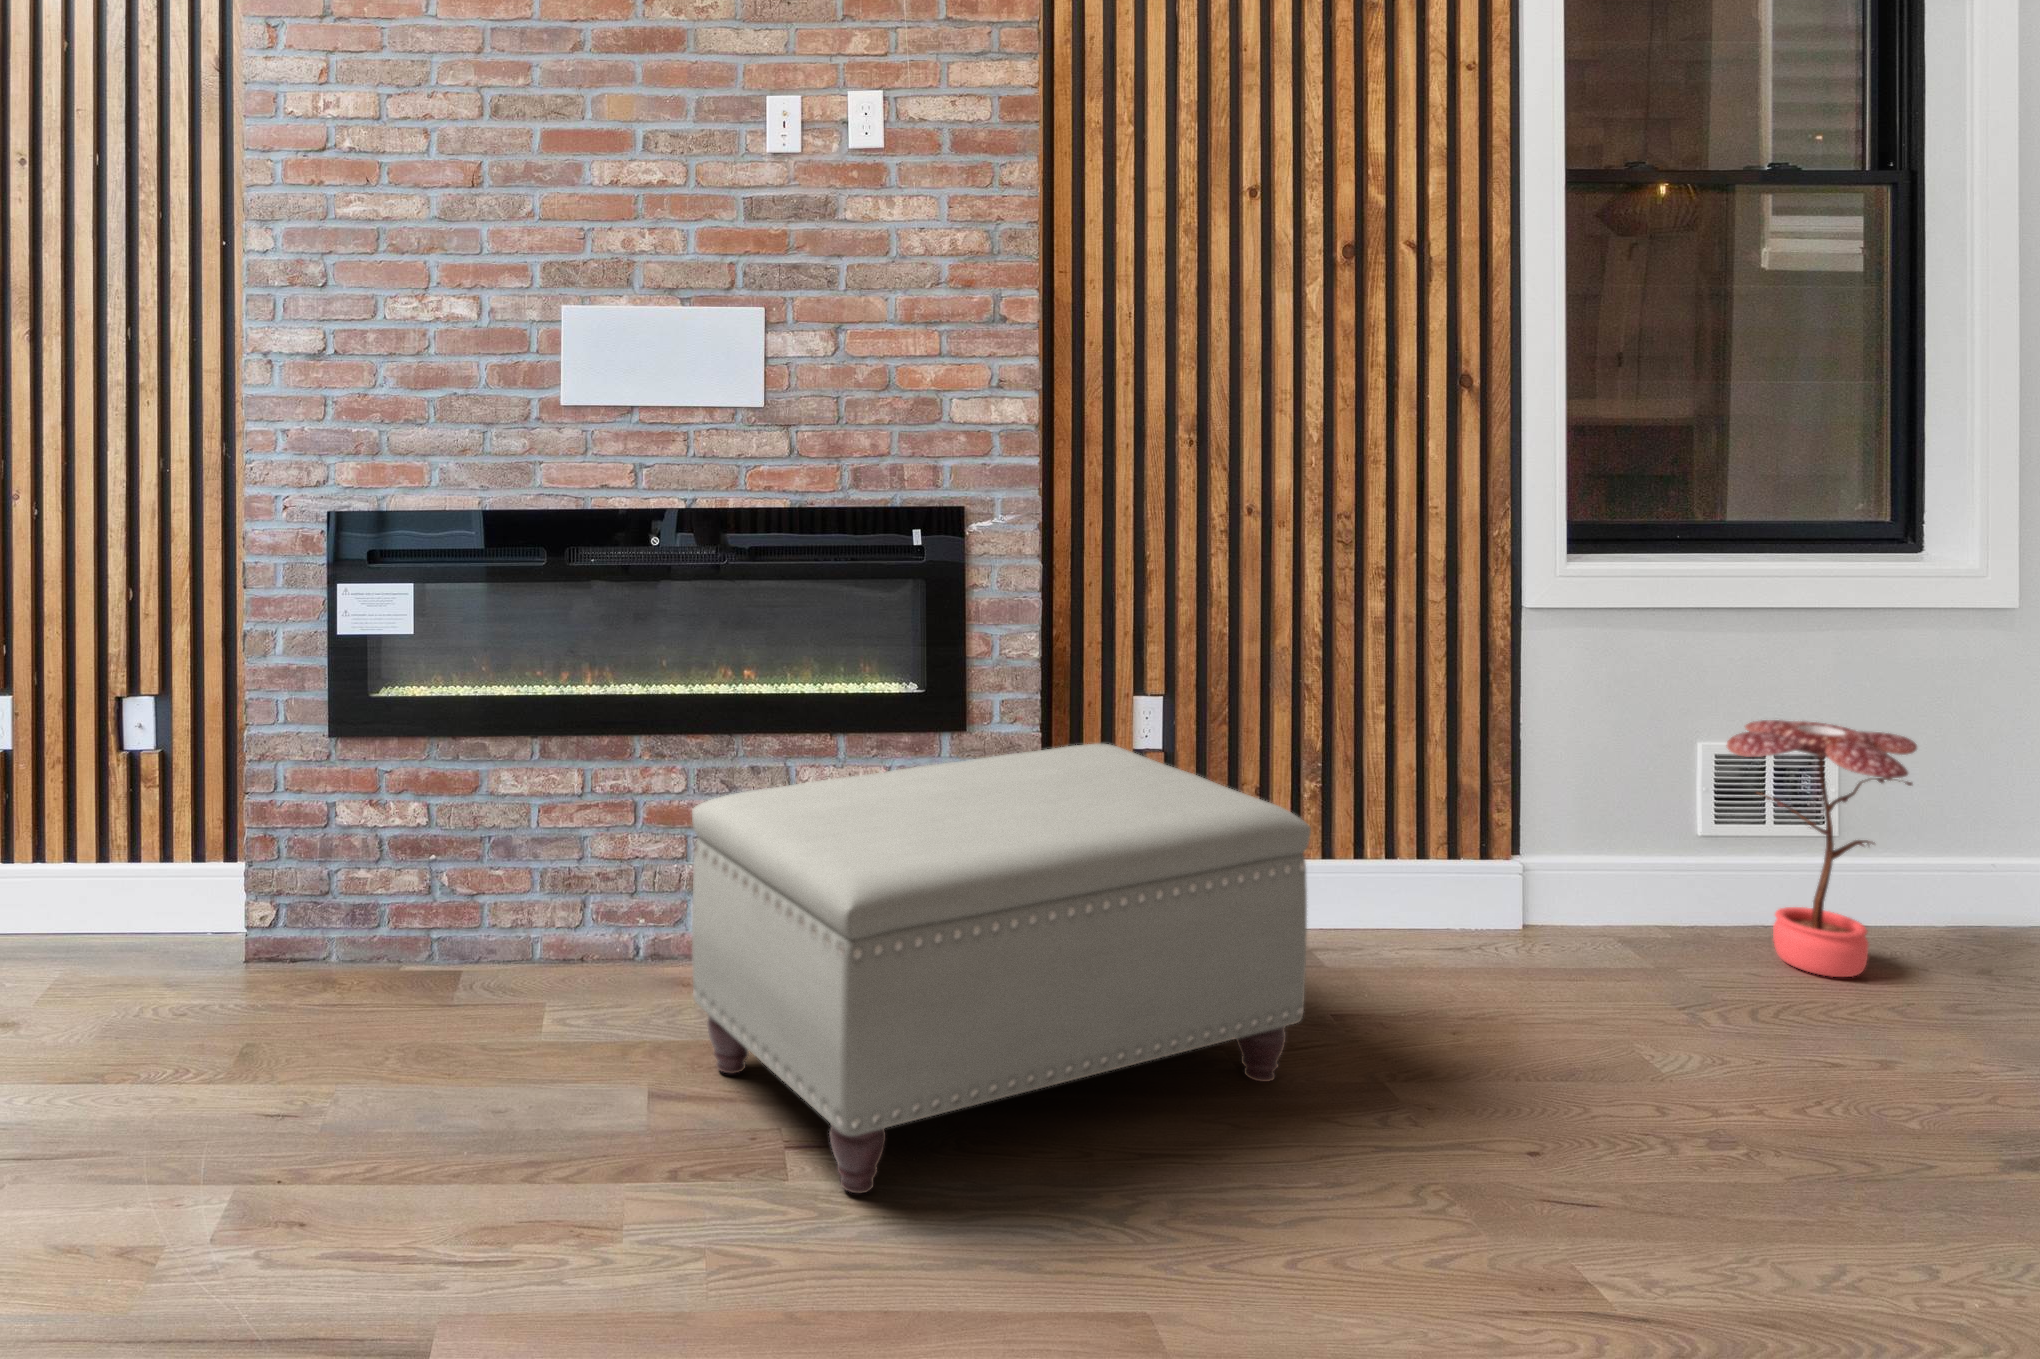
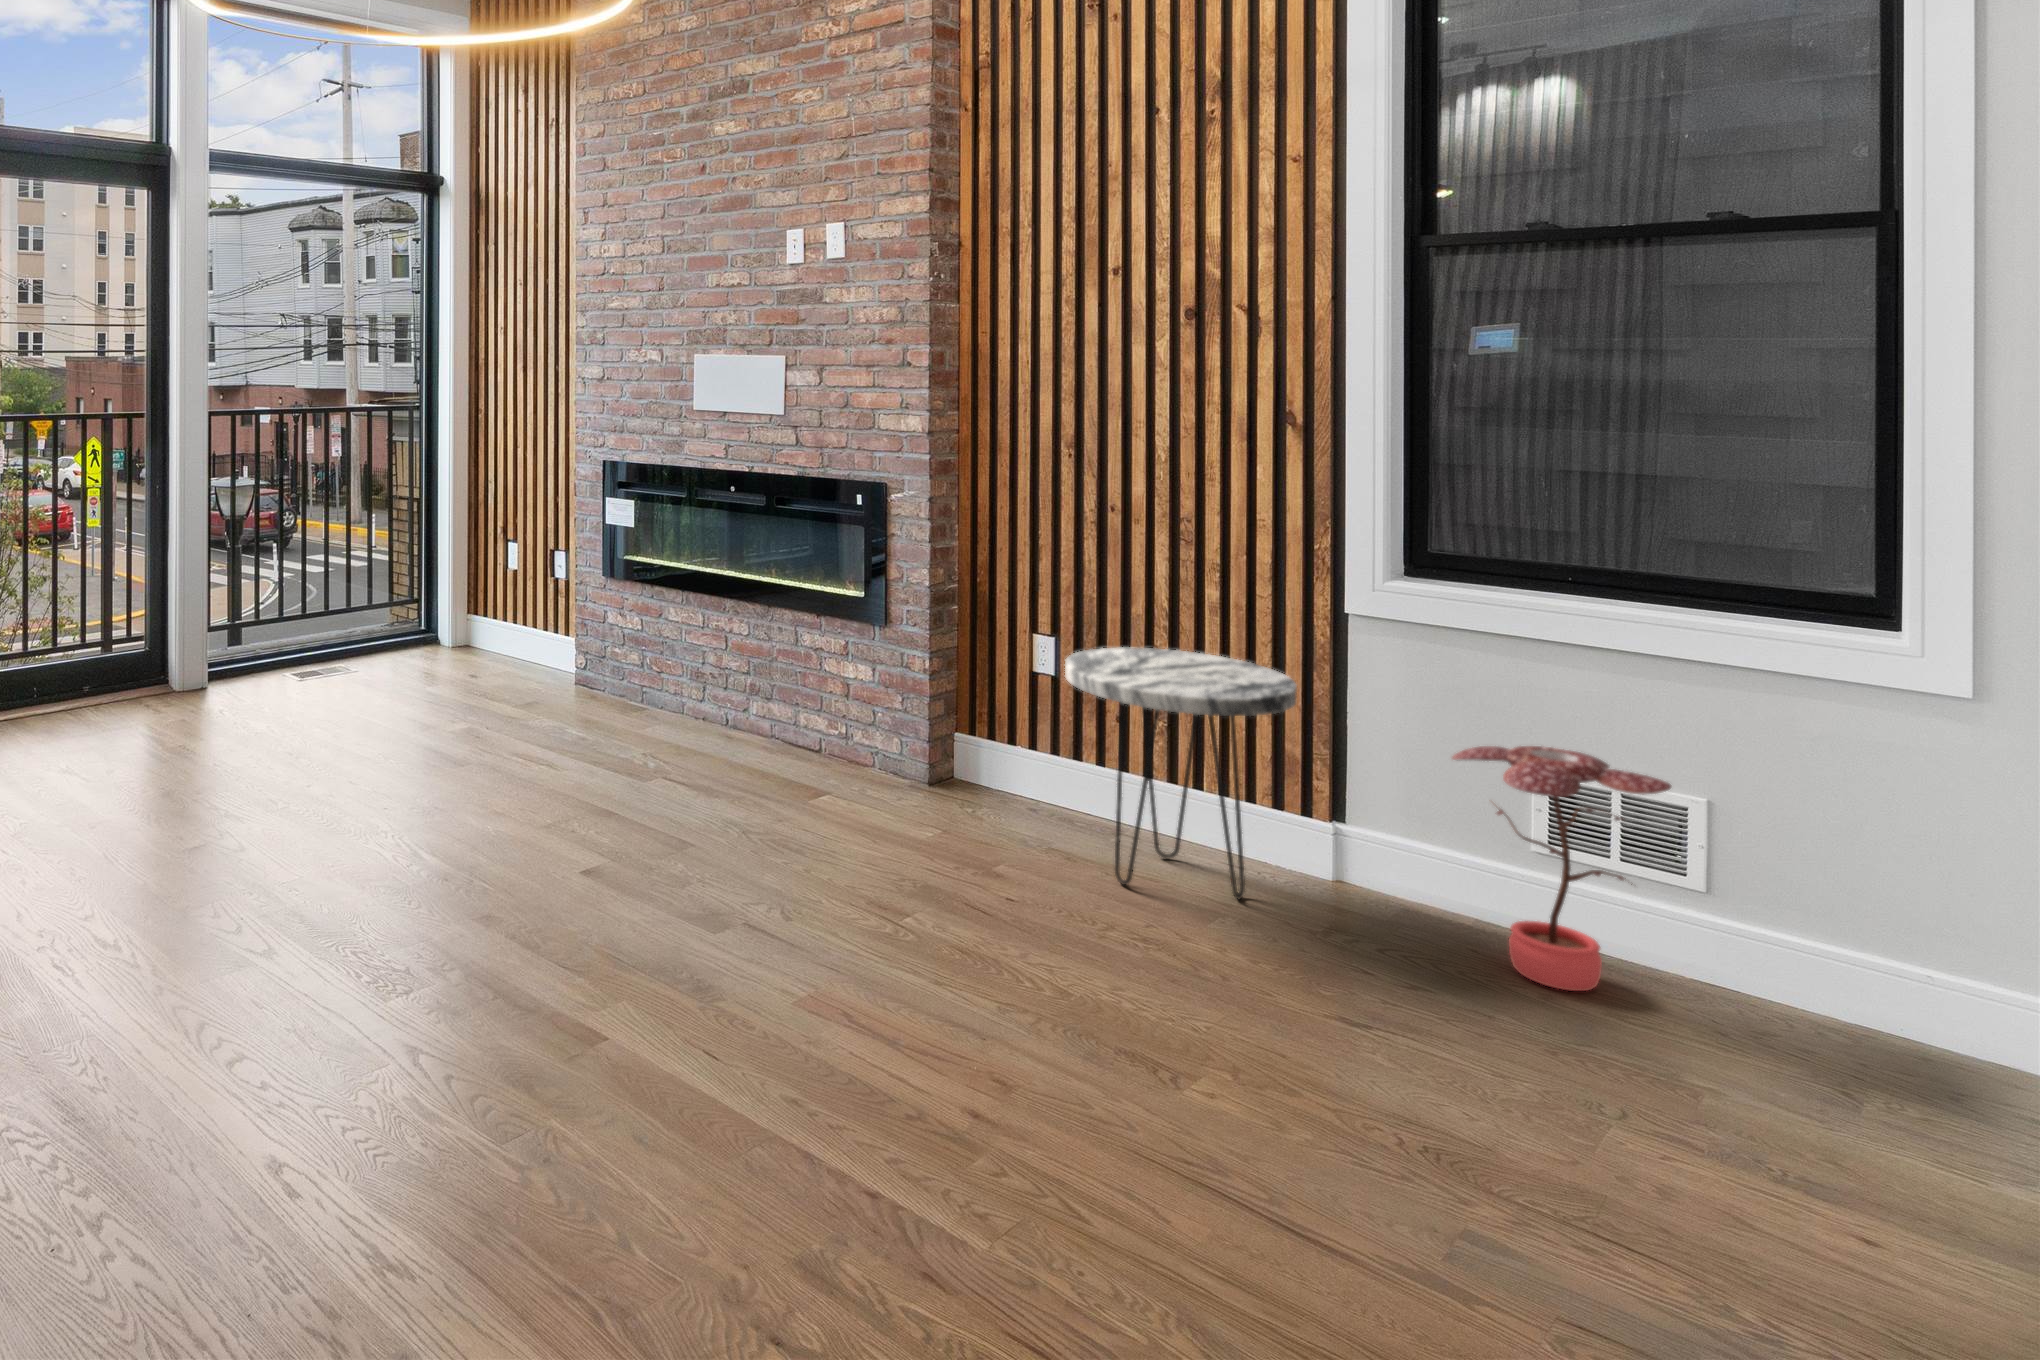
side table: none [1326,685,1626,1016] -> present [1065,647,1297,899]
ottoman: present [692,743,1311,1193] -> none [602,619,958,858]

